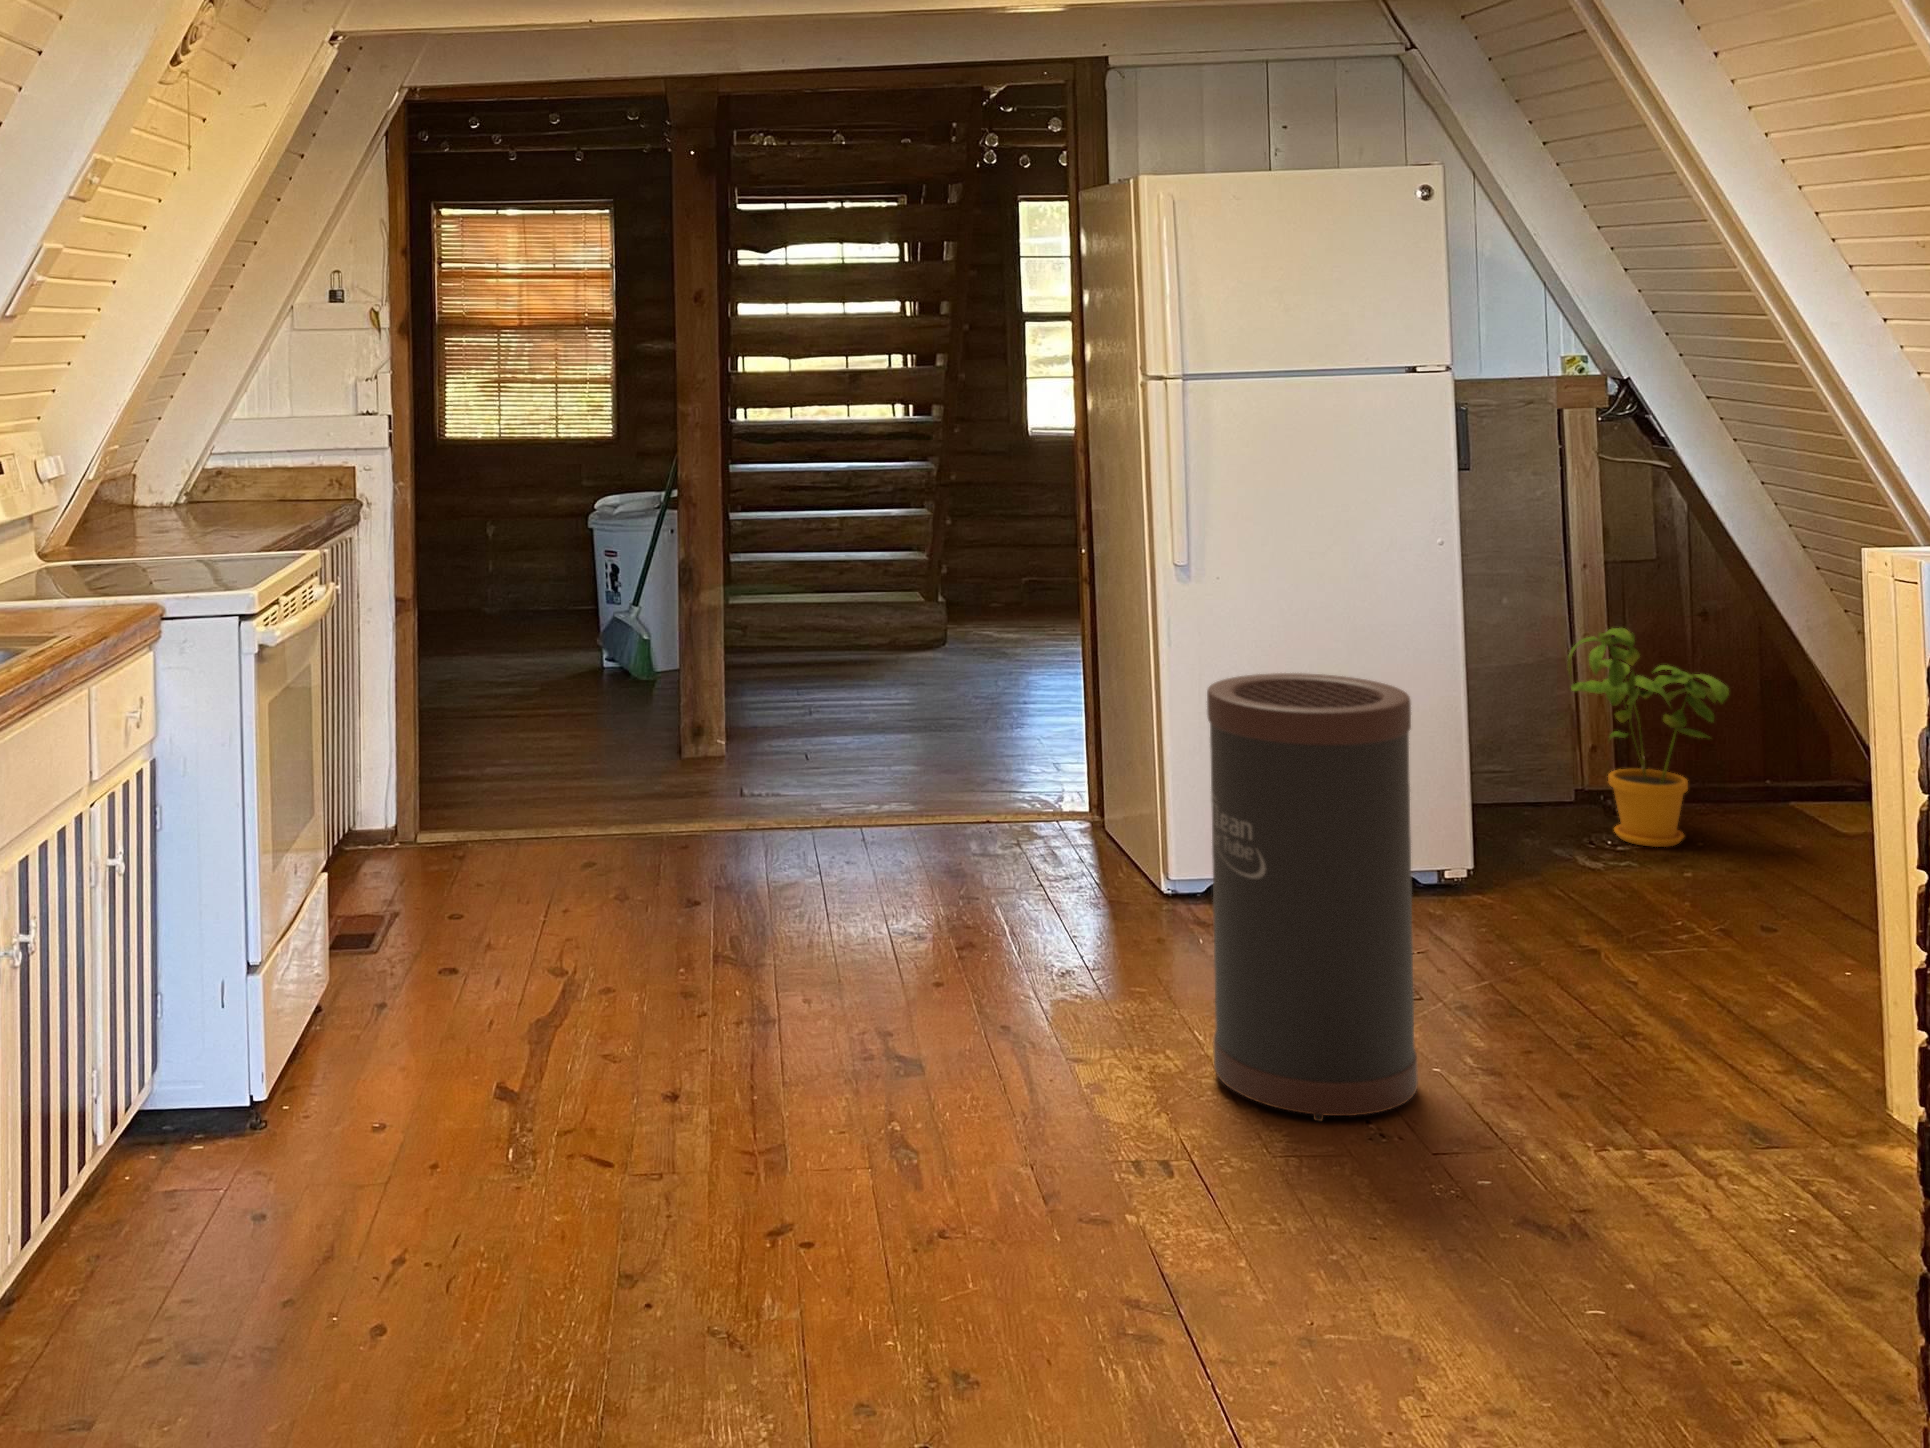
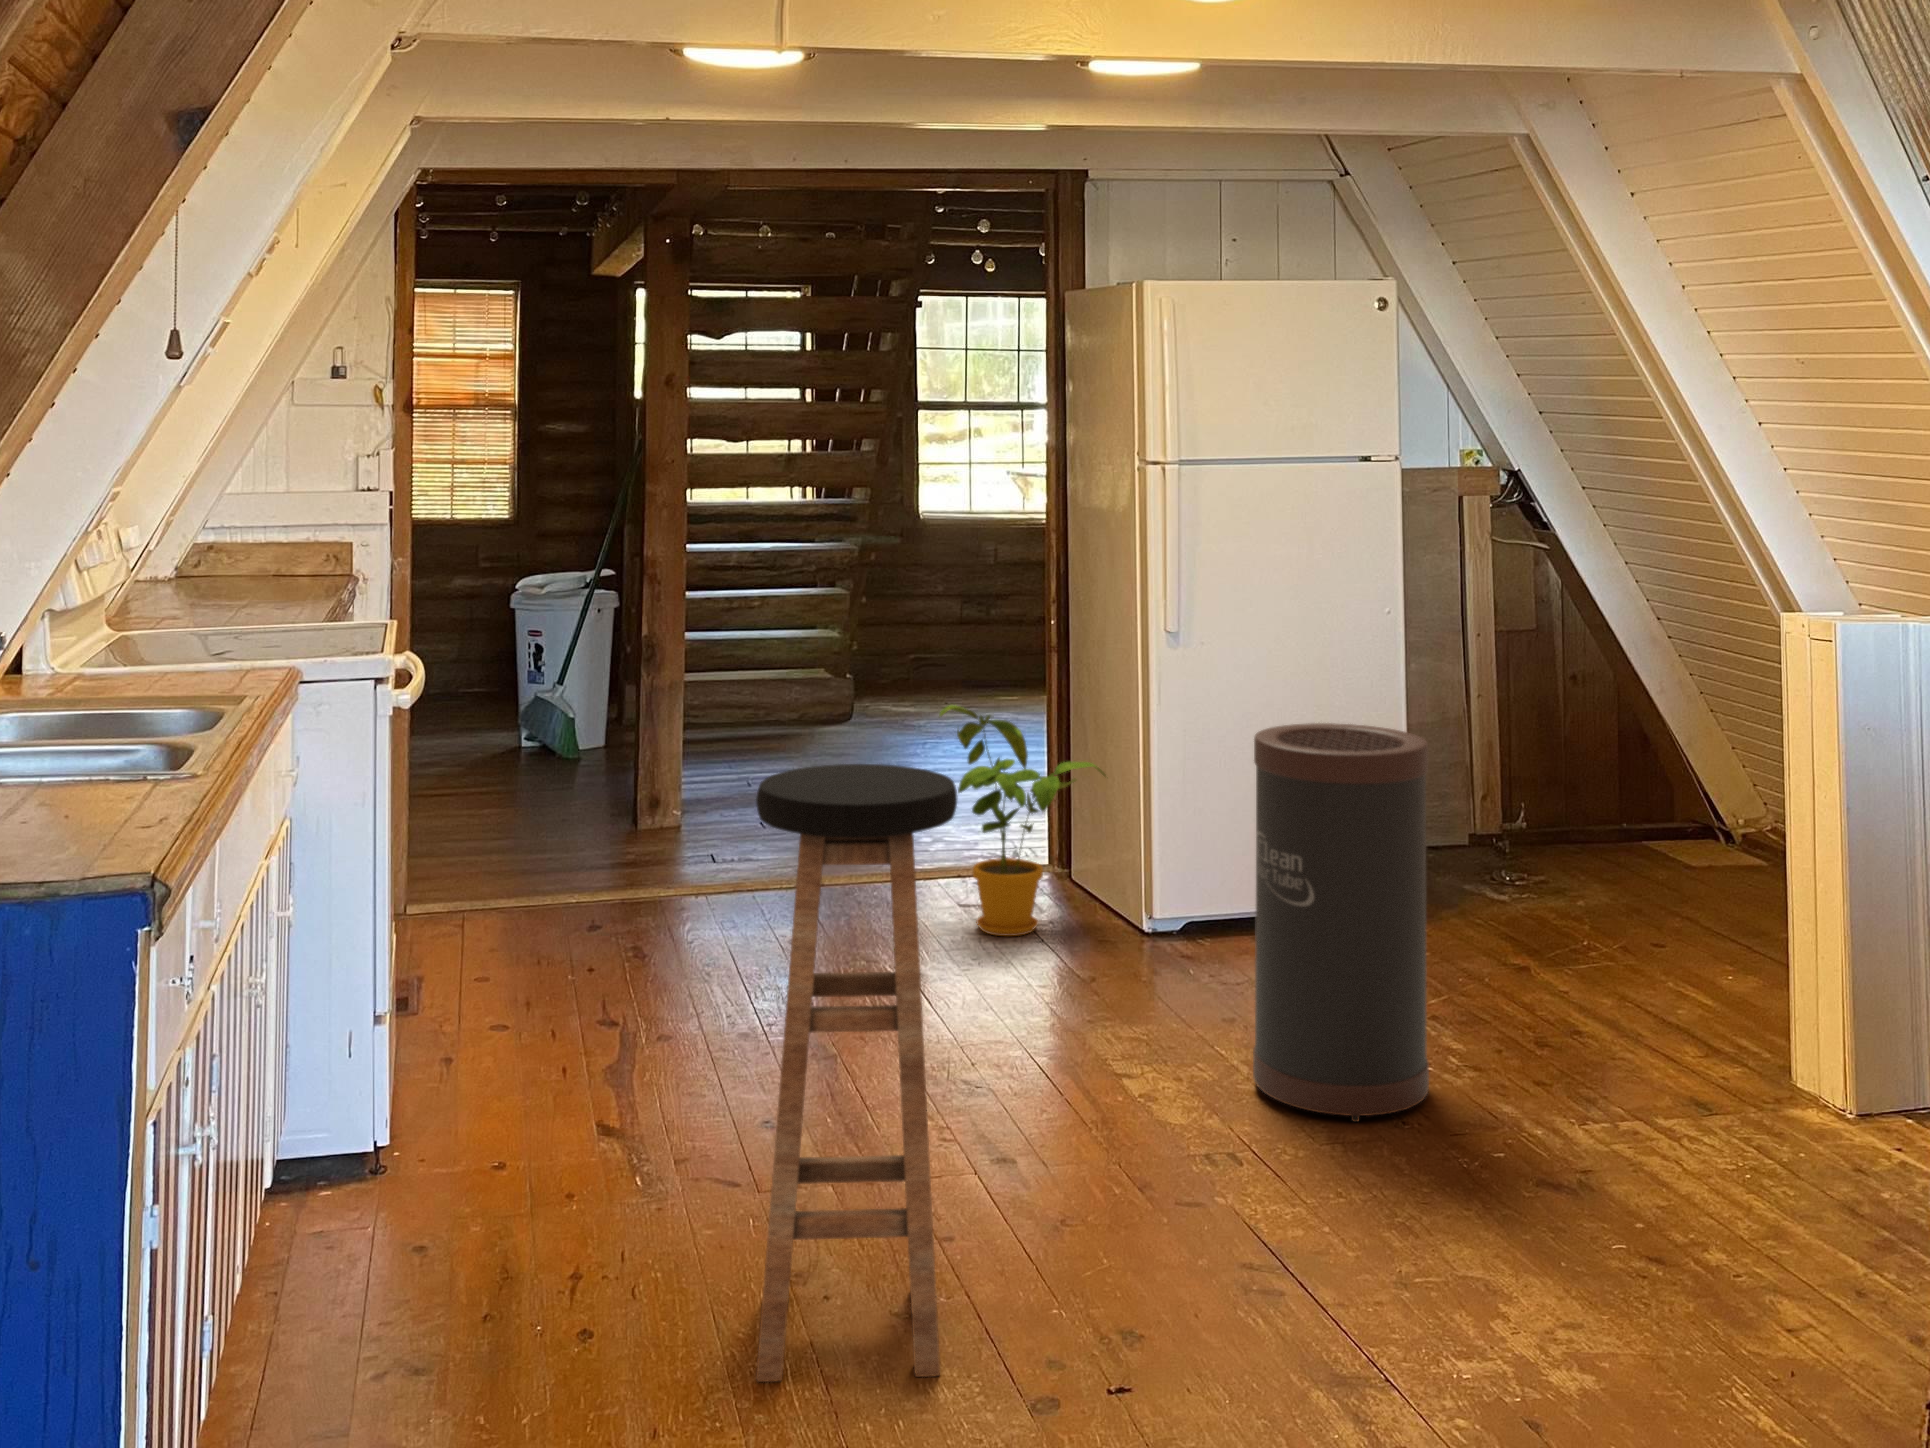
house plant: present [1567,628,1729,847] -> present [939,705,1106,936]
bar stool: none [557,712,776,1358] -> present [756,764,957,1382]

